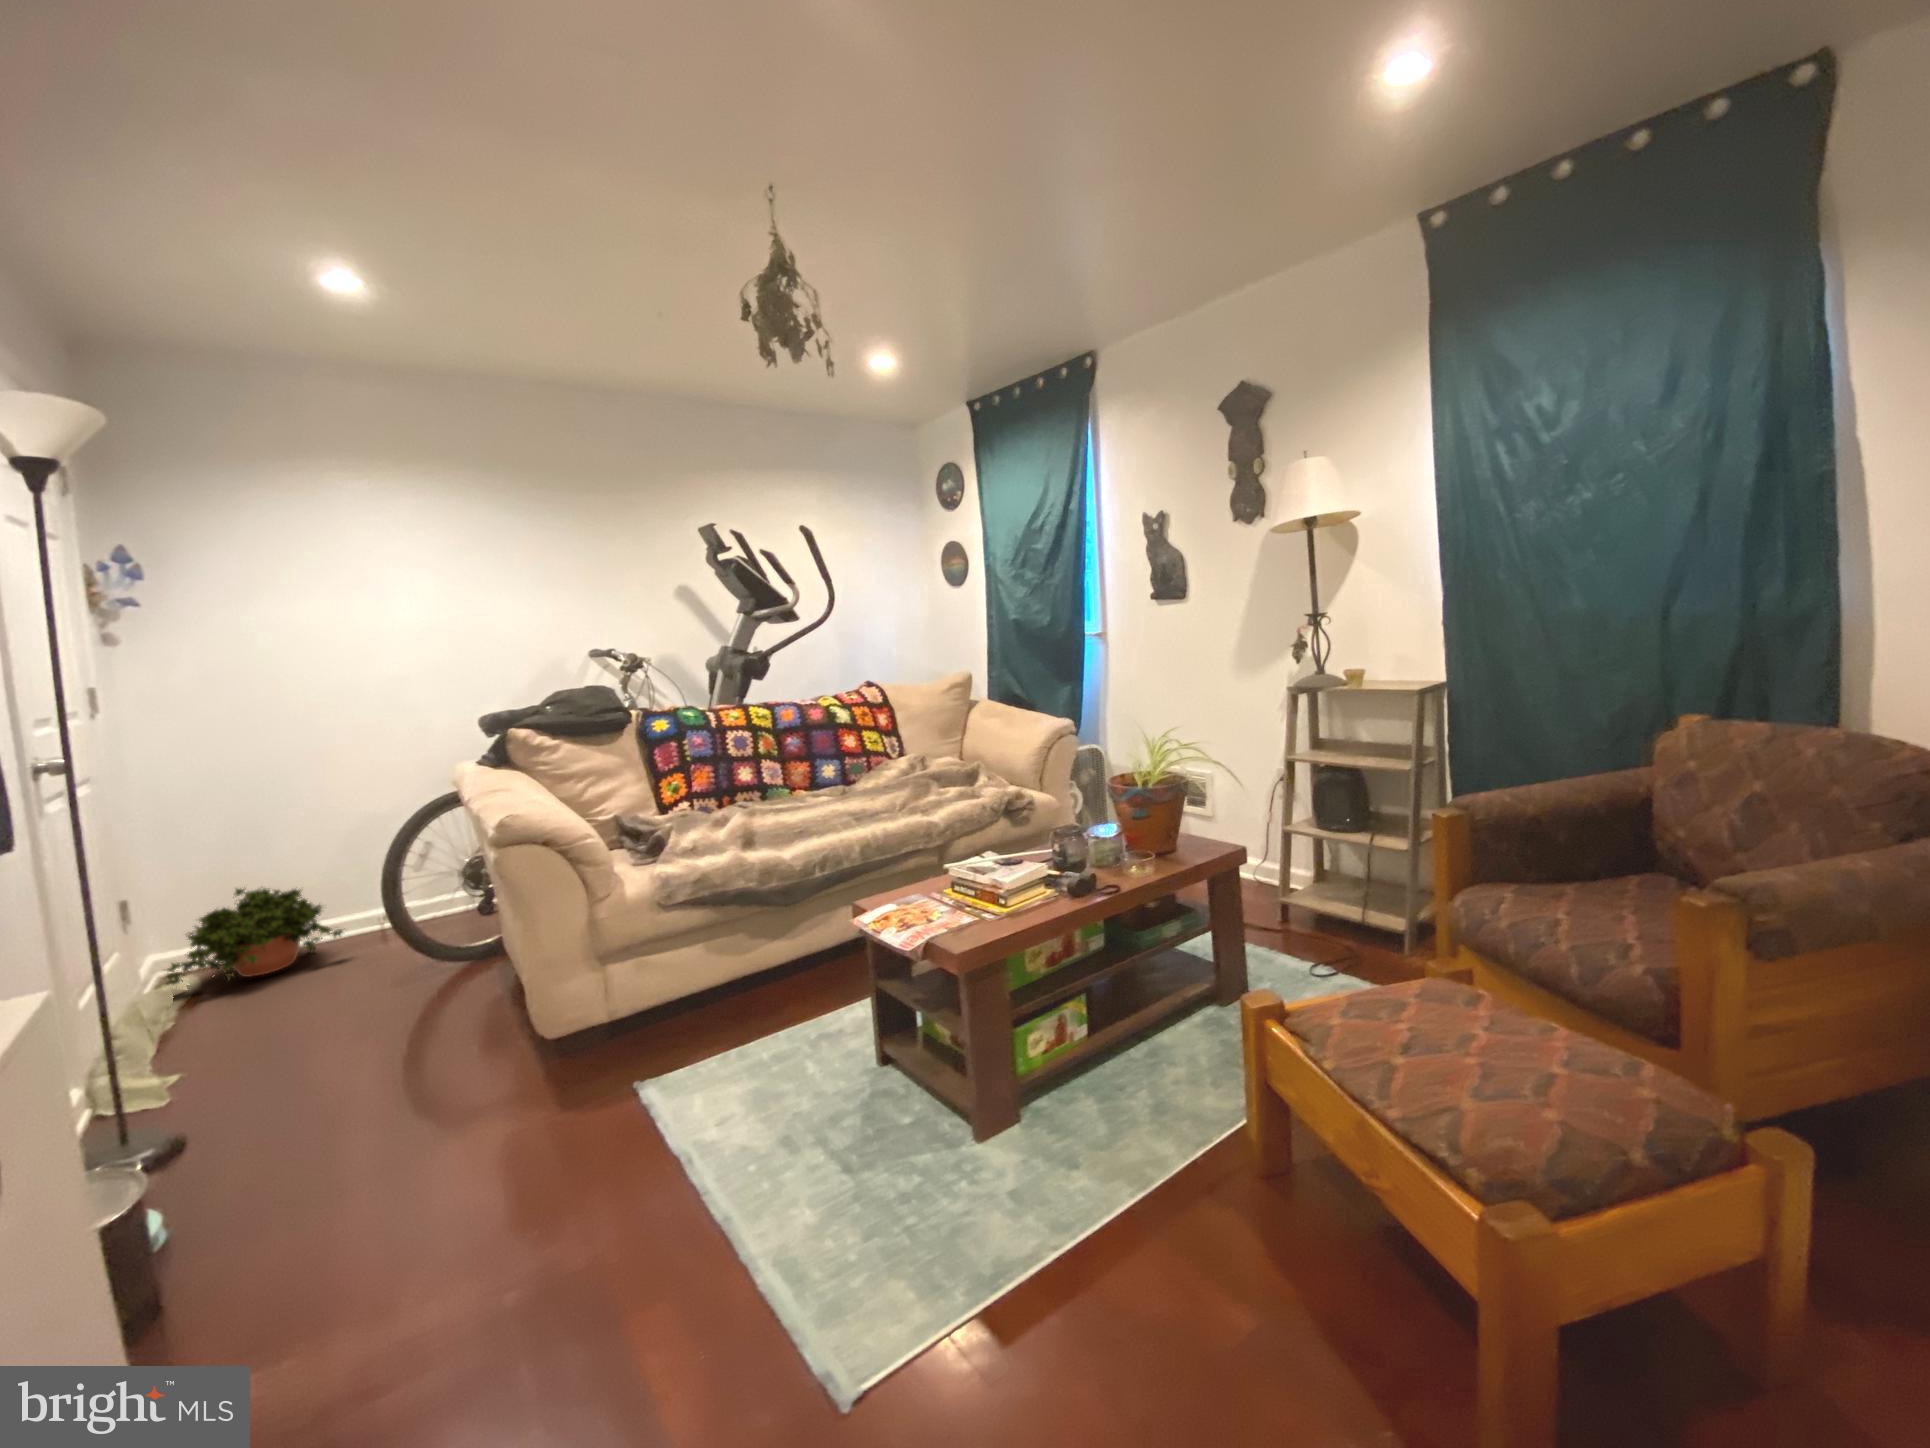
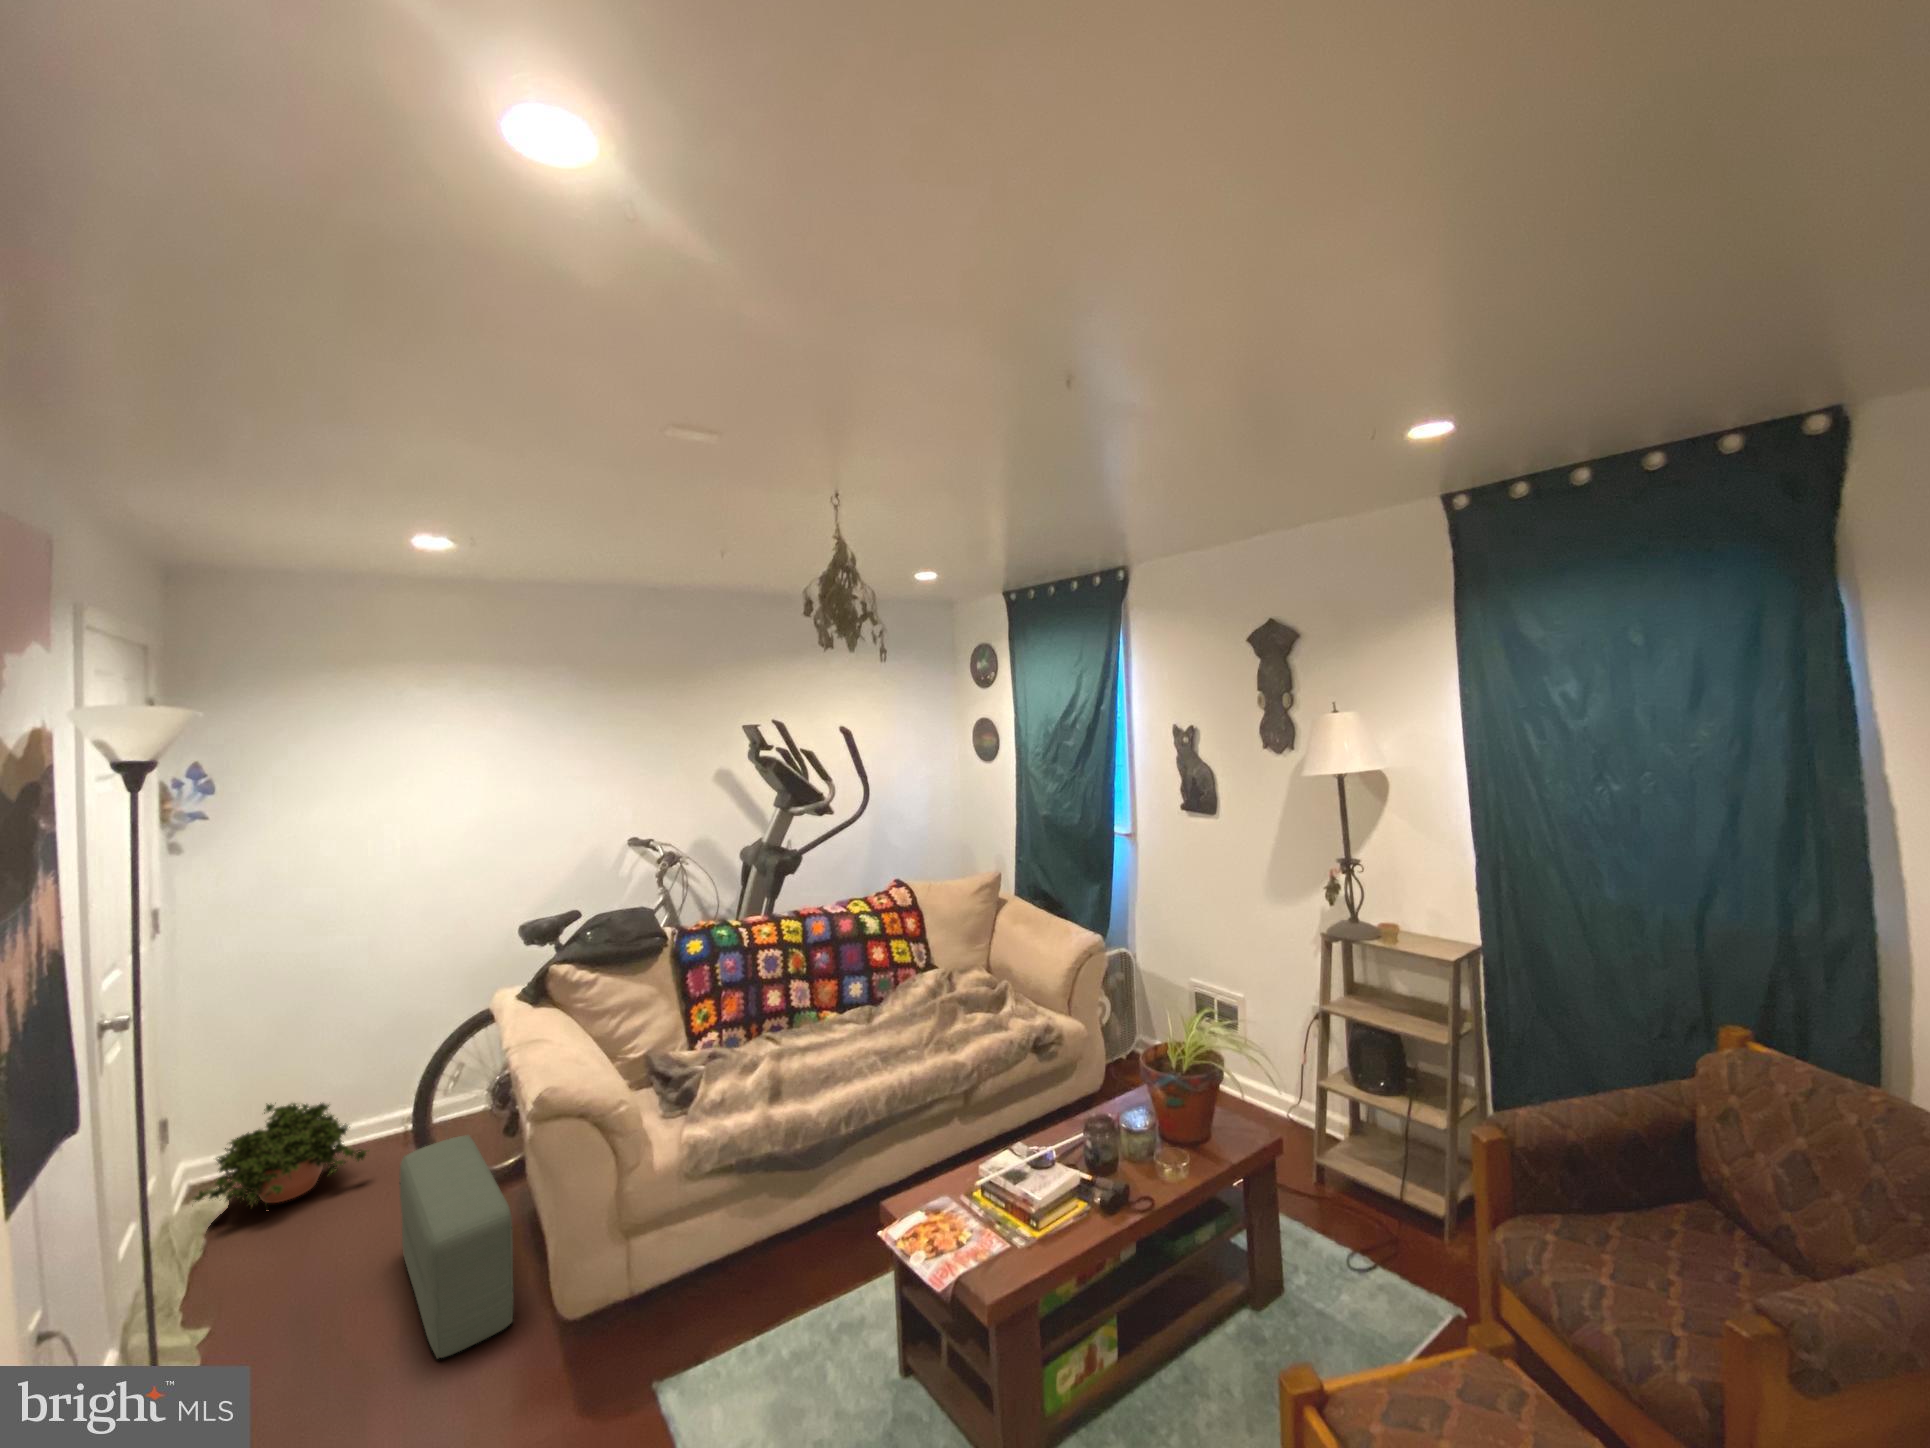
pouf: none [370,896,491,1076] -> present [400,1135,513,1358]

